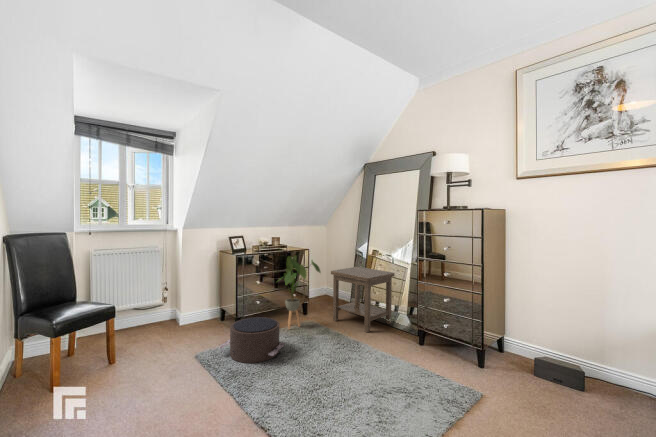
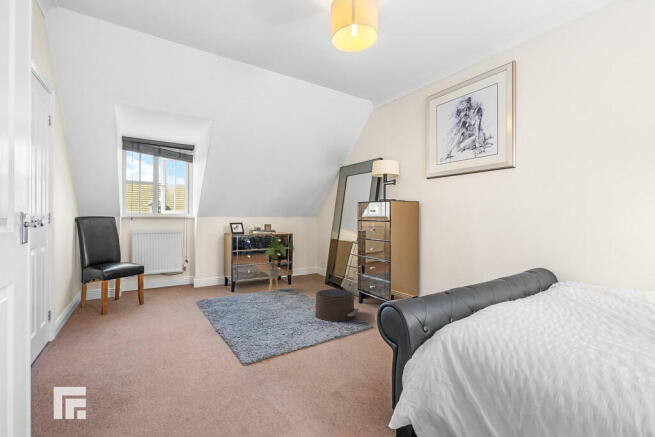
side table: present [331,267,395,332] -> none [304,248,352,295]
pouf: present [219,317,285,363] -> present [308,289,359,321]

